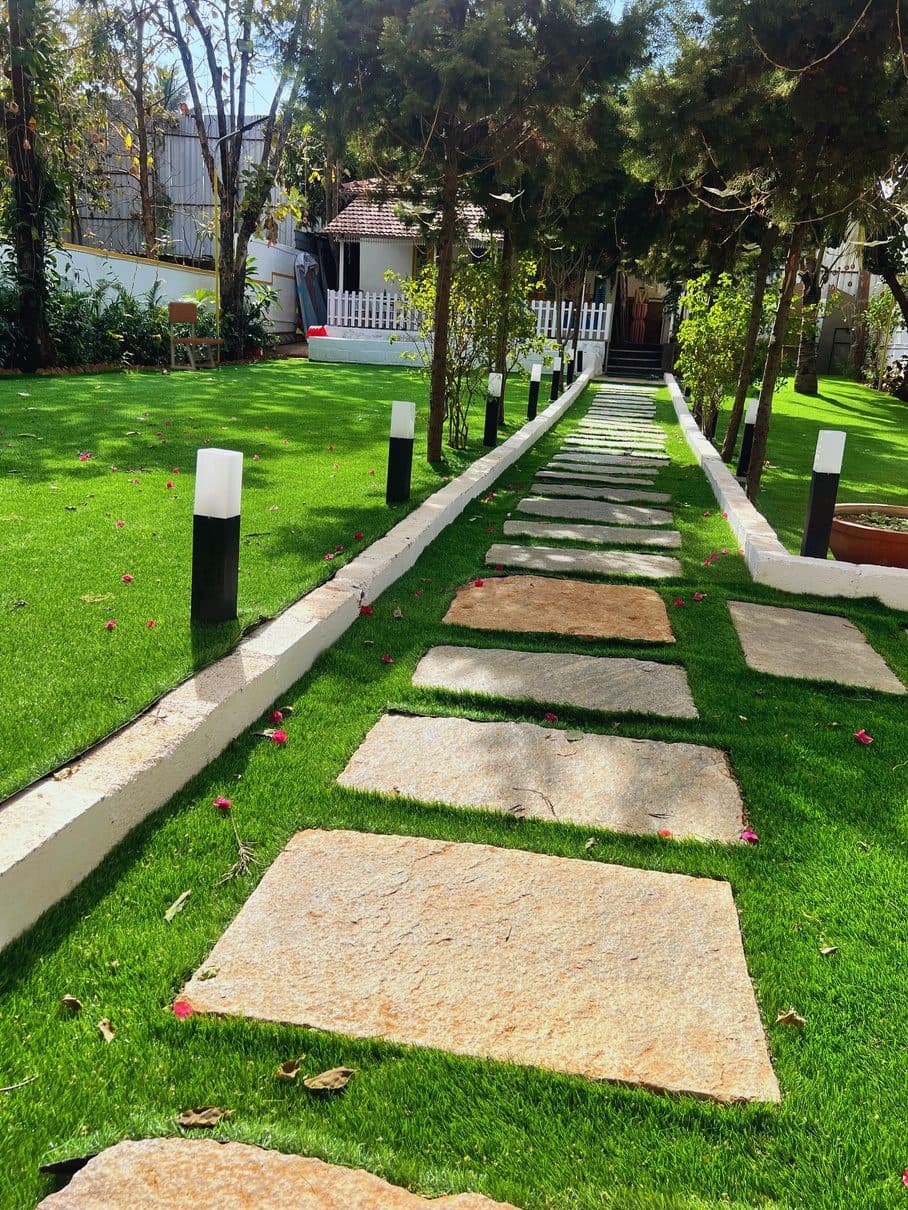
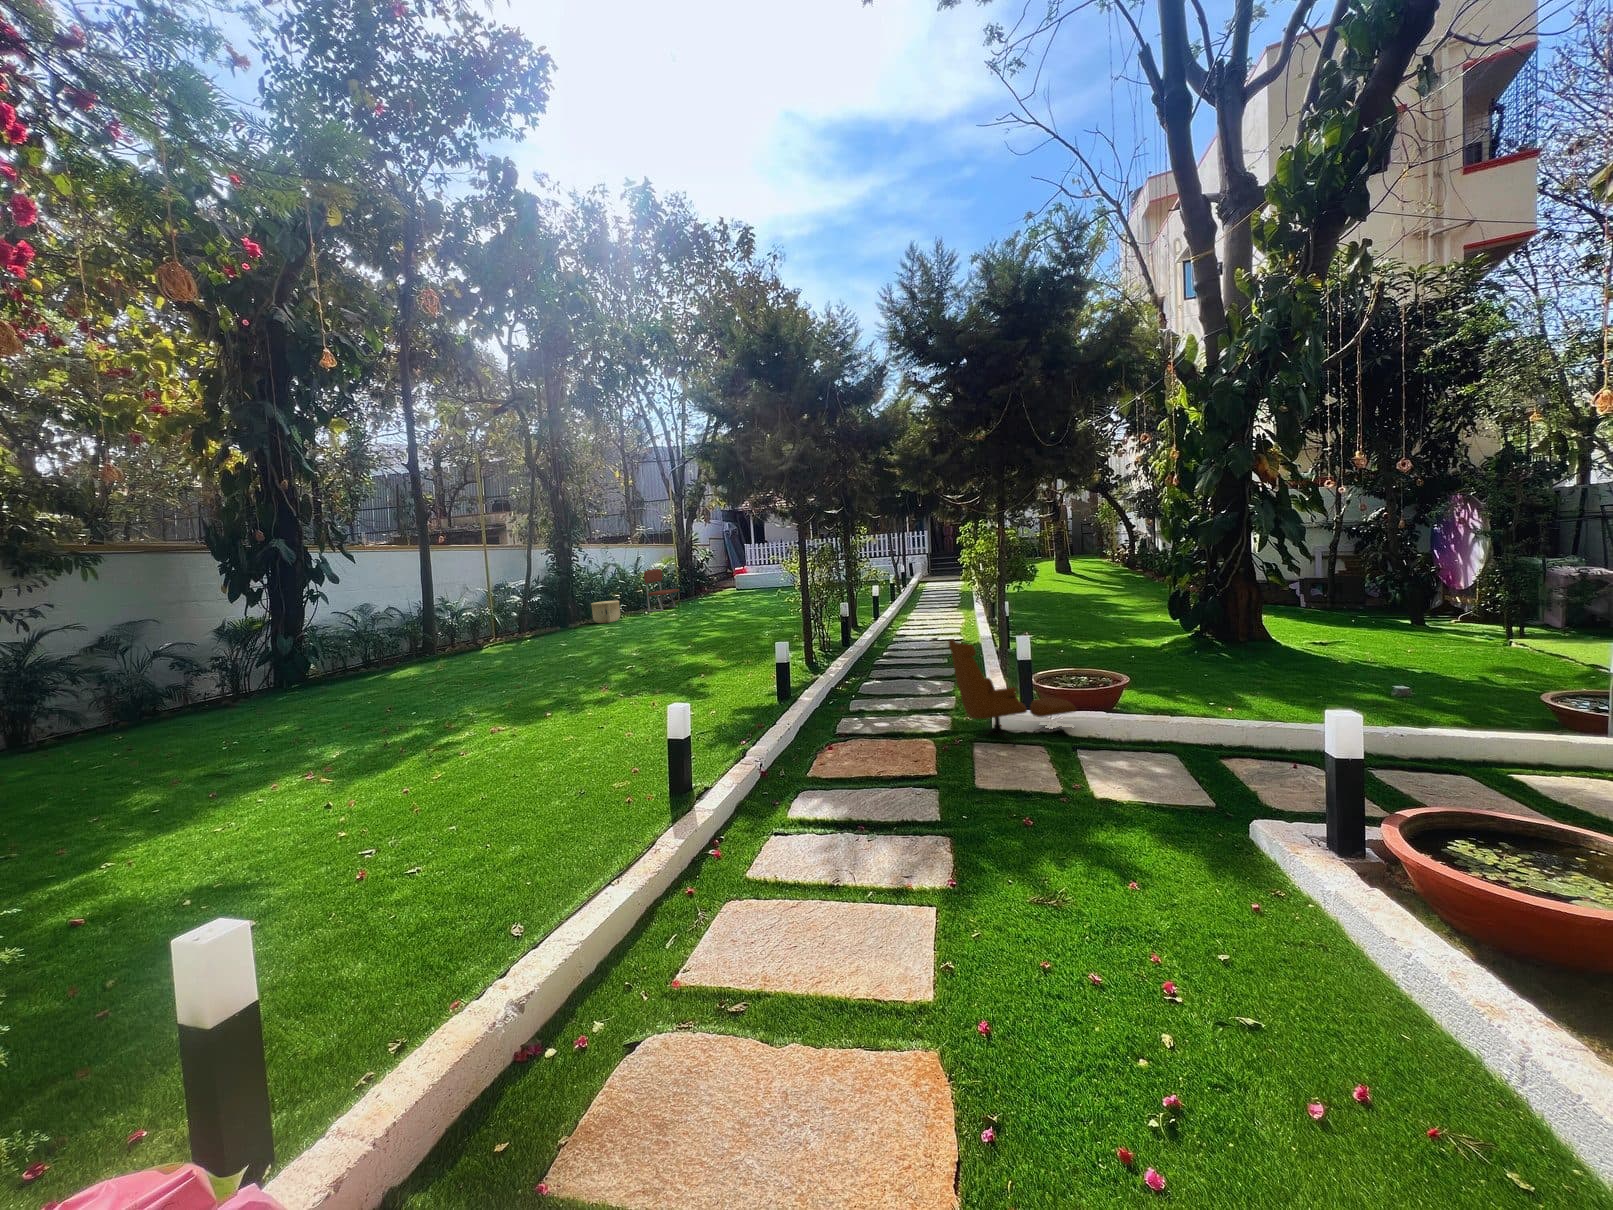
side table: none [79,339,126,374] -> present [591,601,620,623]
lounge chair: none [713,415,904,613] -> present [949,639,1076,747]

